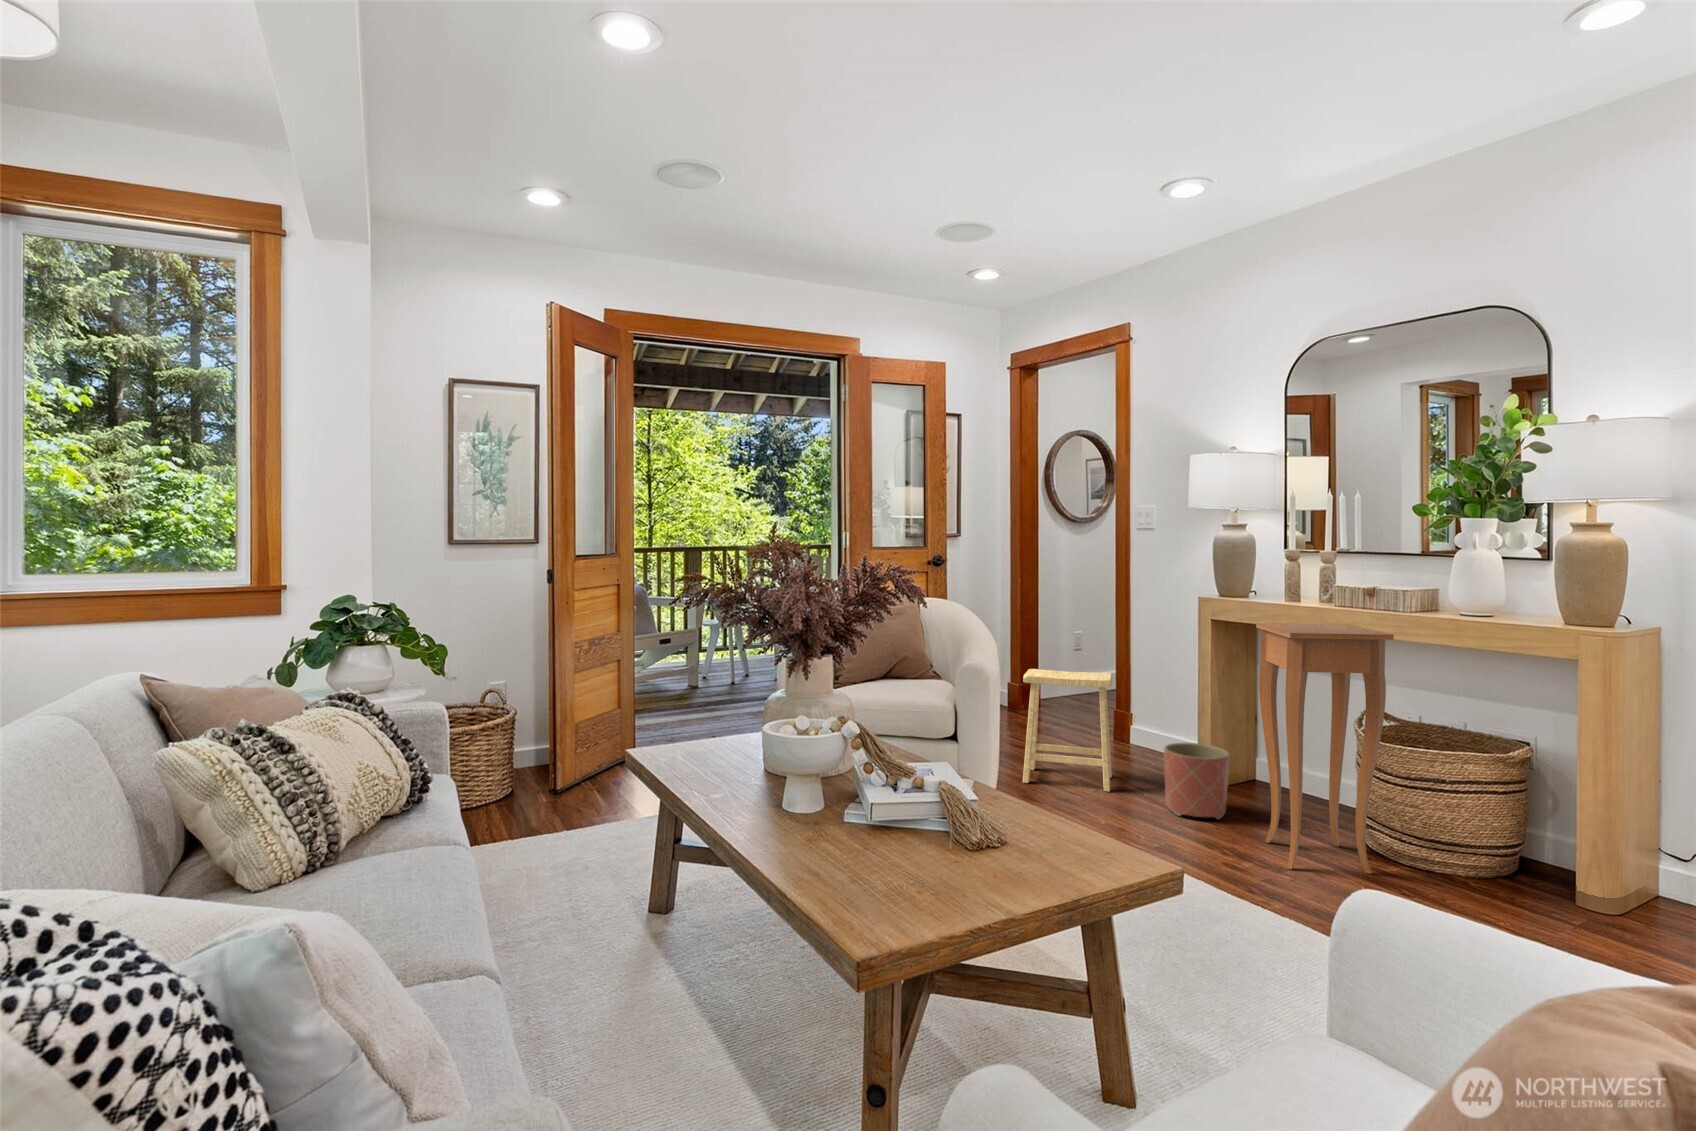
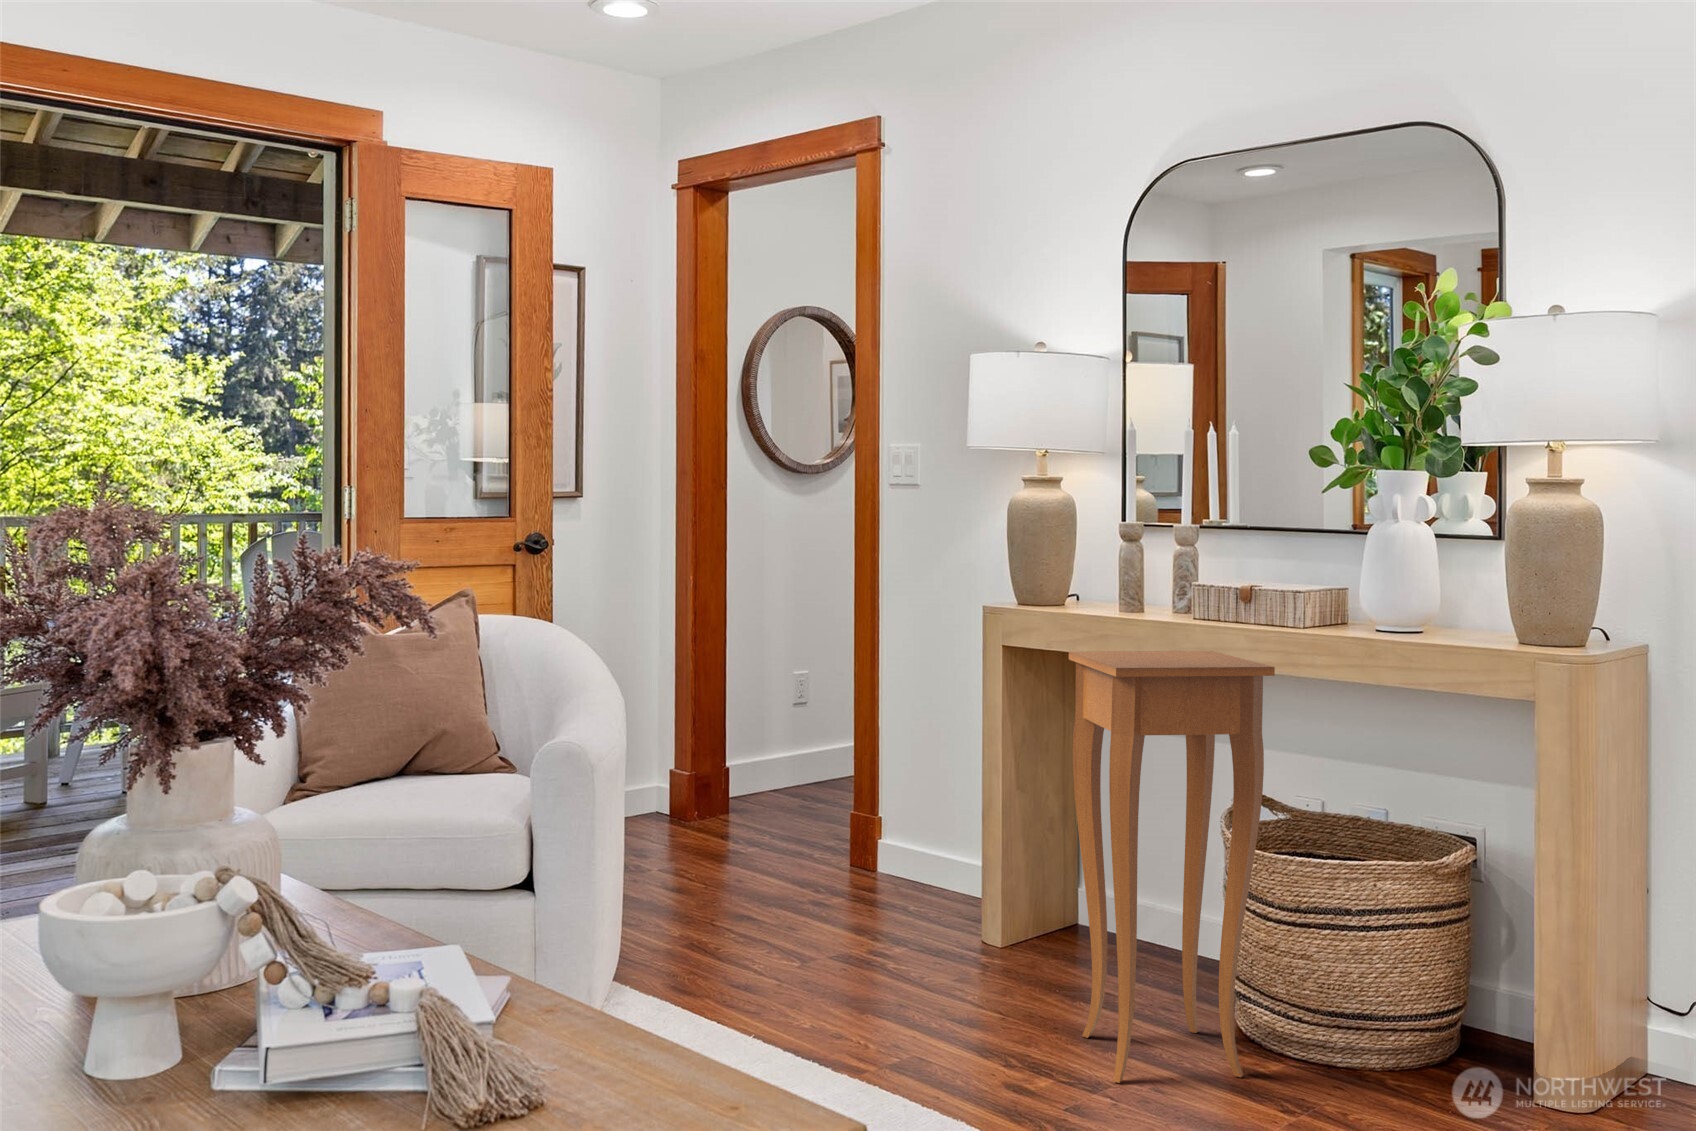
footstool: present [1023,669,1112,792] -> none [677,746,841,966]
planter: present [1164,743,1229,819] -> none [923,868,1030,1002]

